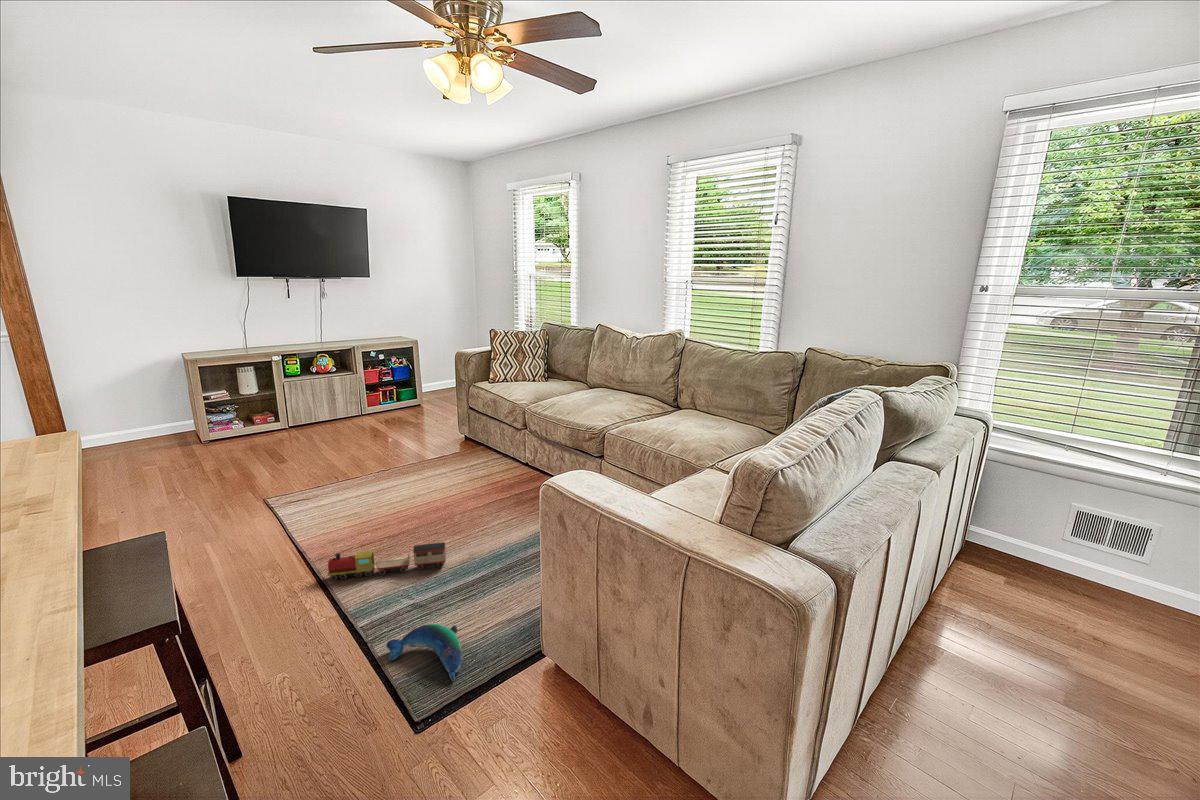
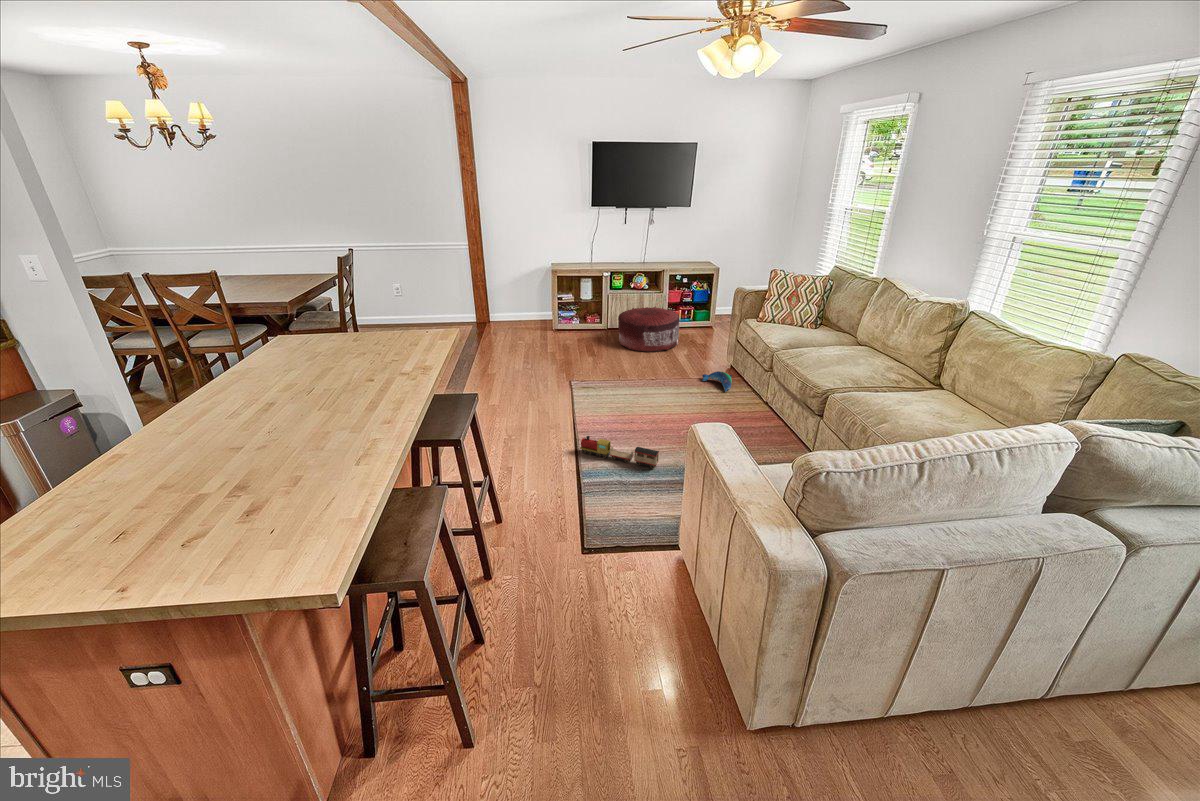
pouf: none [308,390,394,445] -> present [618,307,679,352]
plush toy: present [386,624,462,681] -> present [702,371,732,392]

